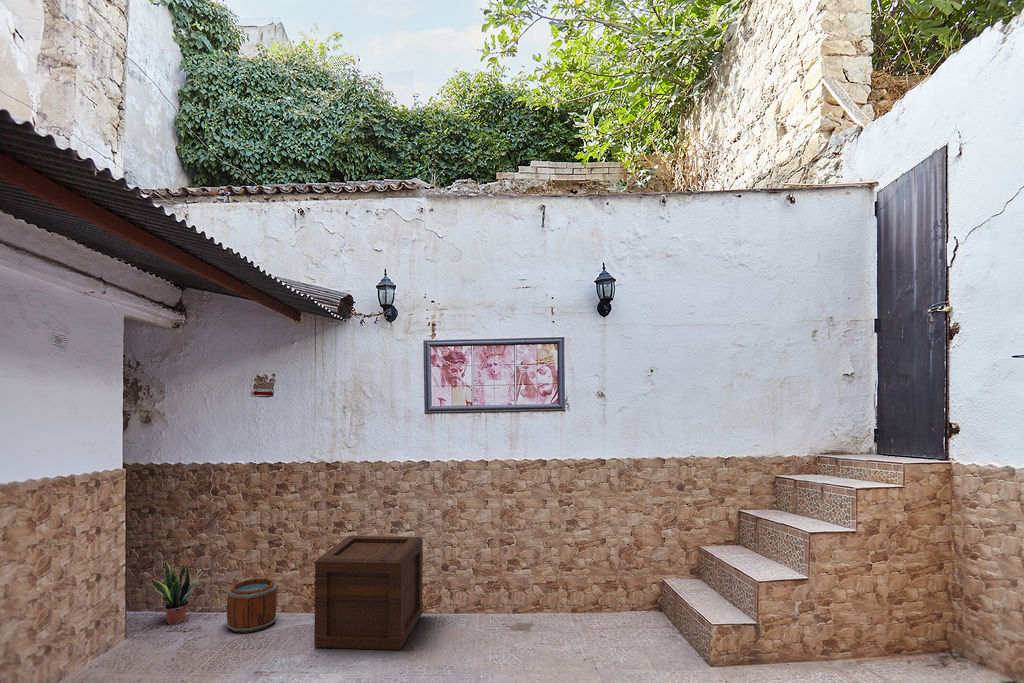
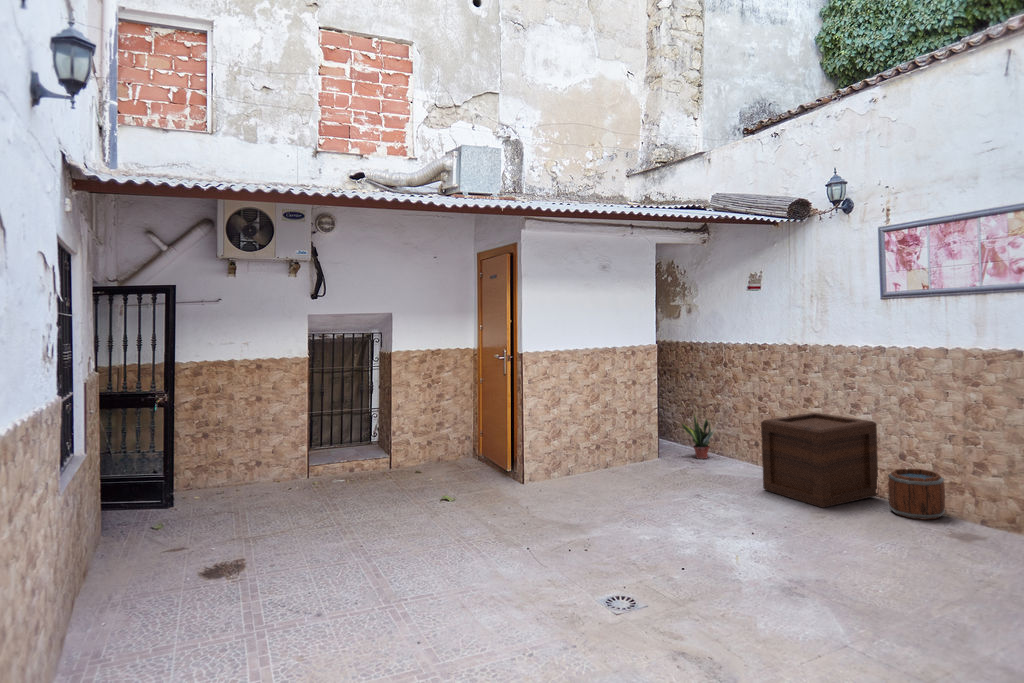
bucket: present [227,578,277,633] -> present [888,468,945,520]

